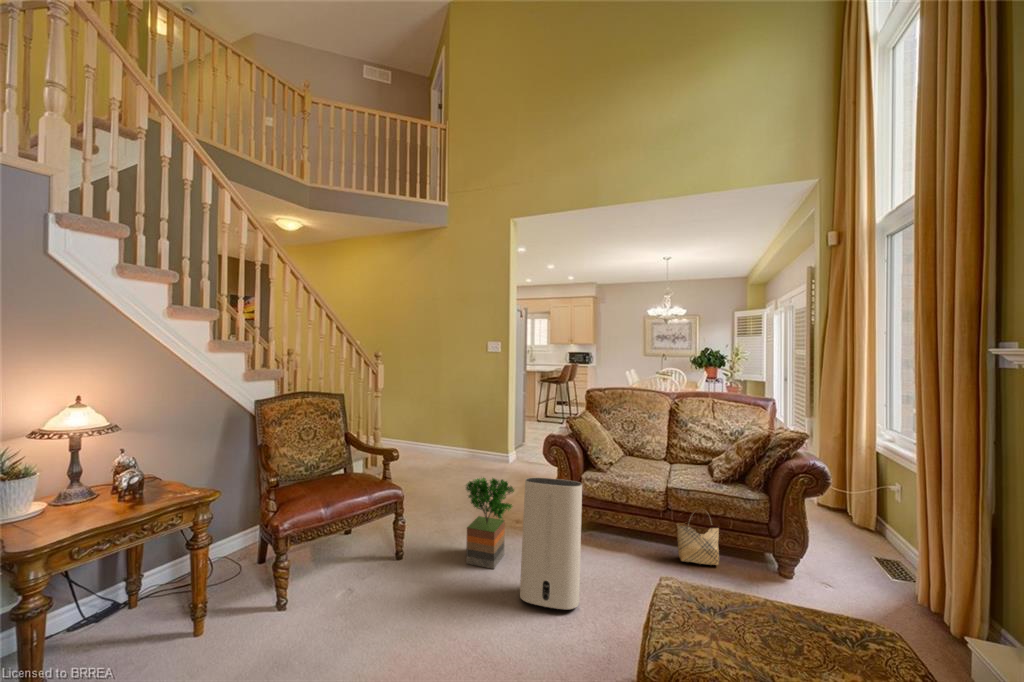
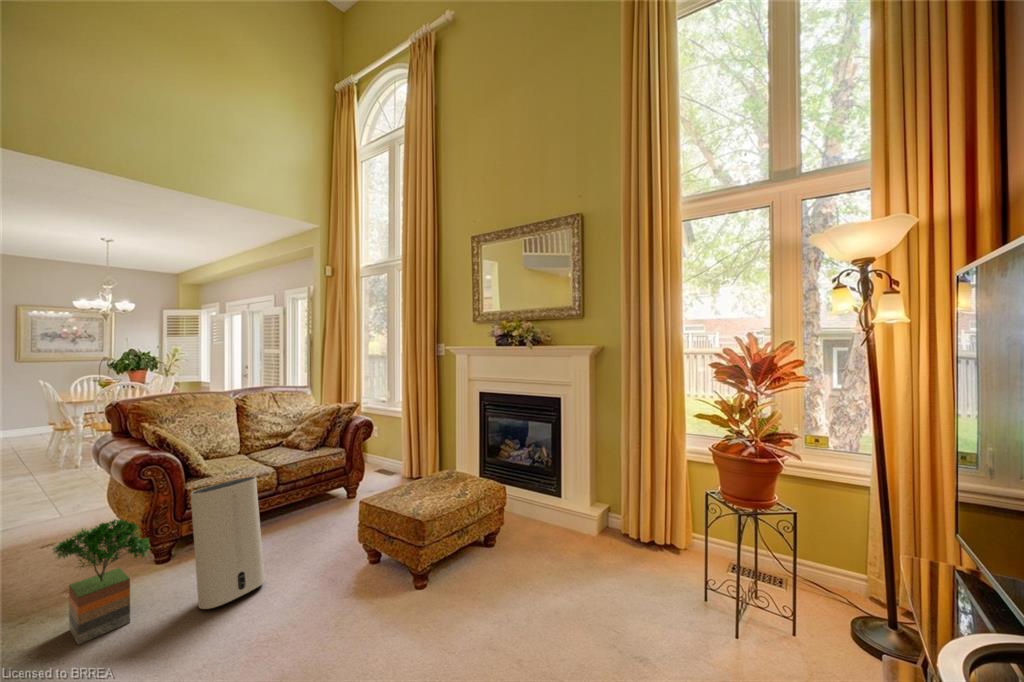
woven basket: present [677,509,719,565] -> none [287,471,318,519]

